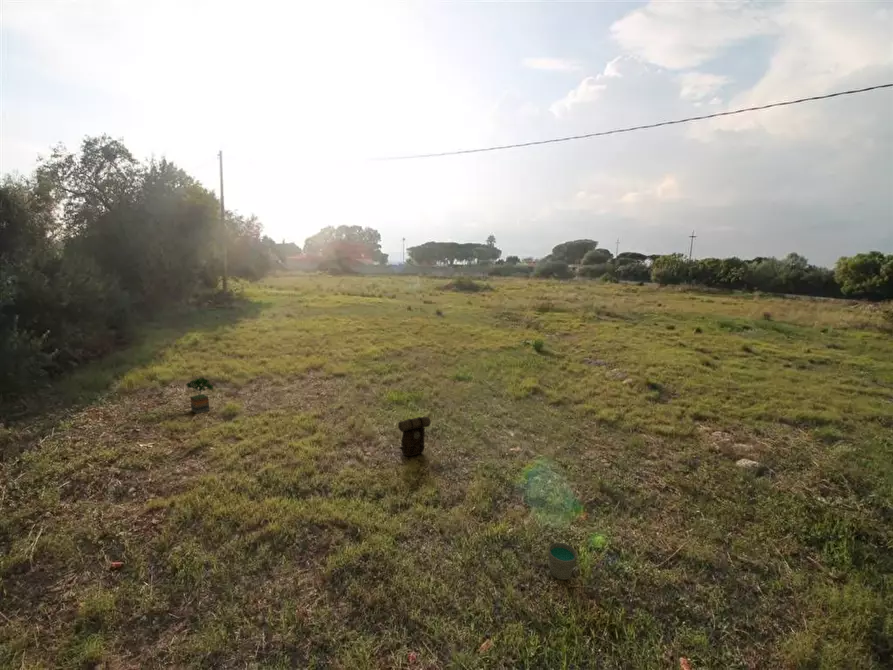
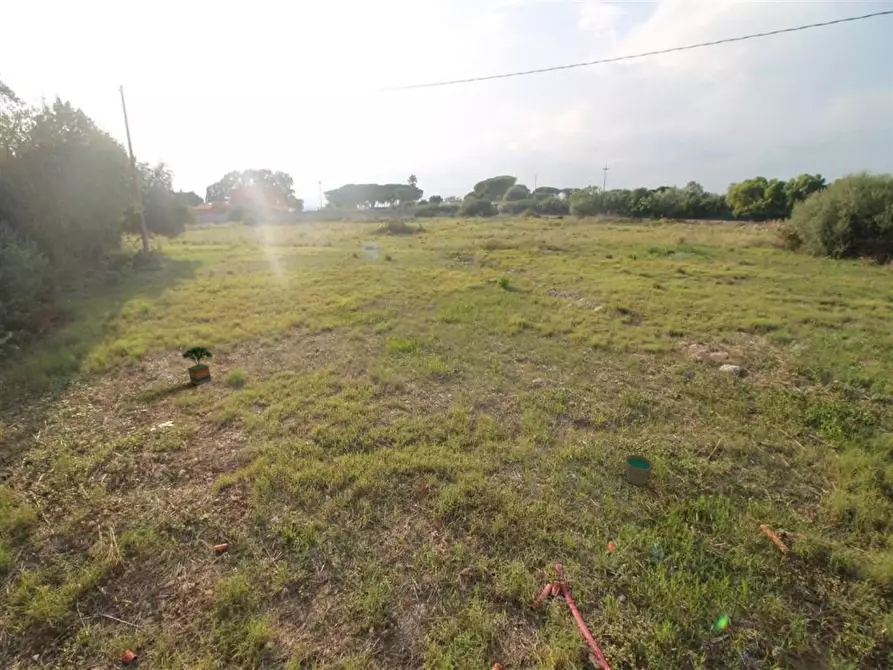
backpack: present [398,417,431,456] -> none [435,360,465,399]

